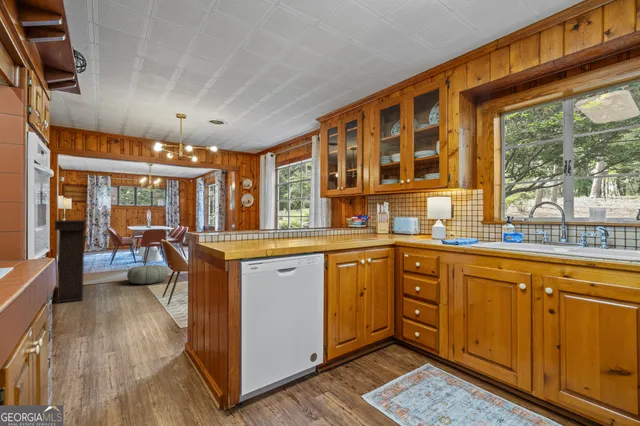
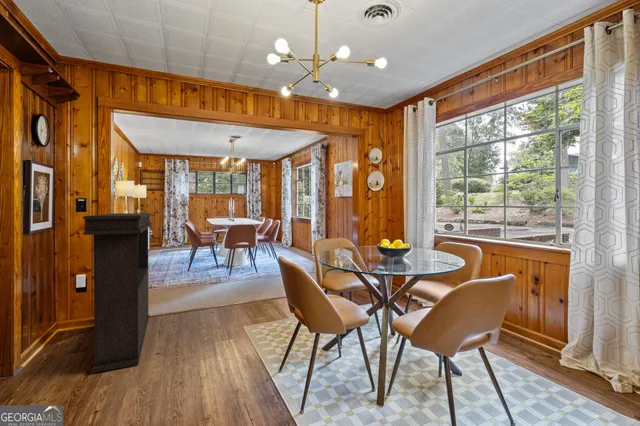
pouf: present [127,265,167,284] -> none [211,283,270,318]

